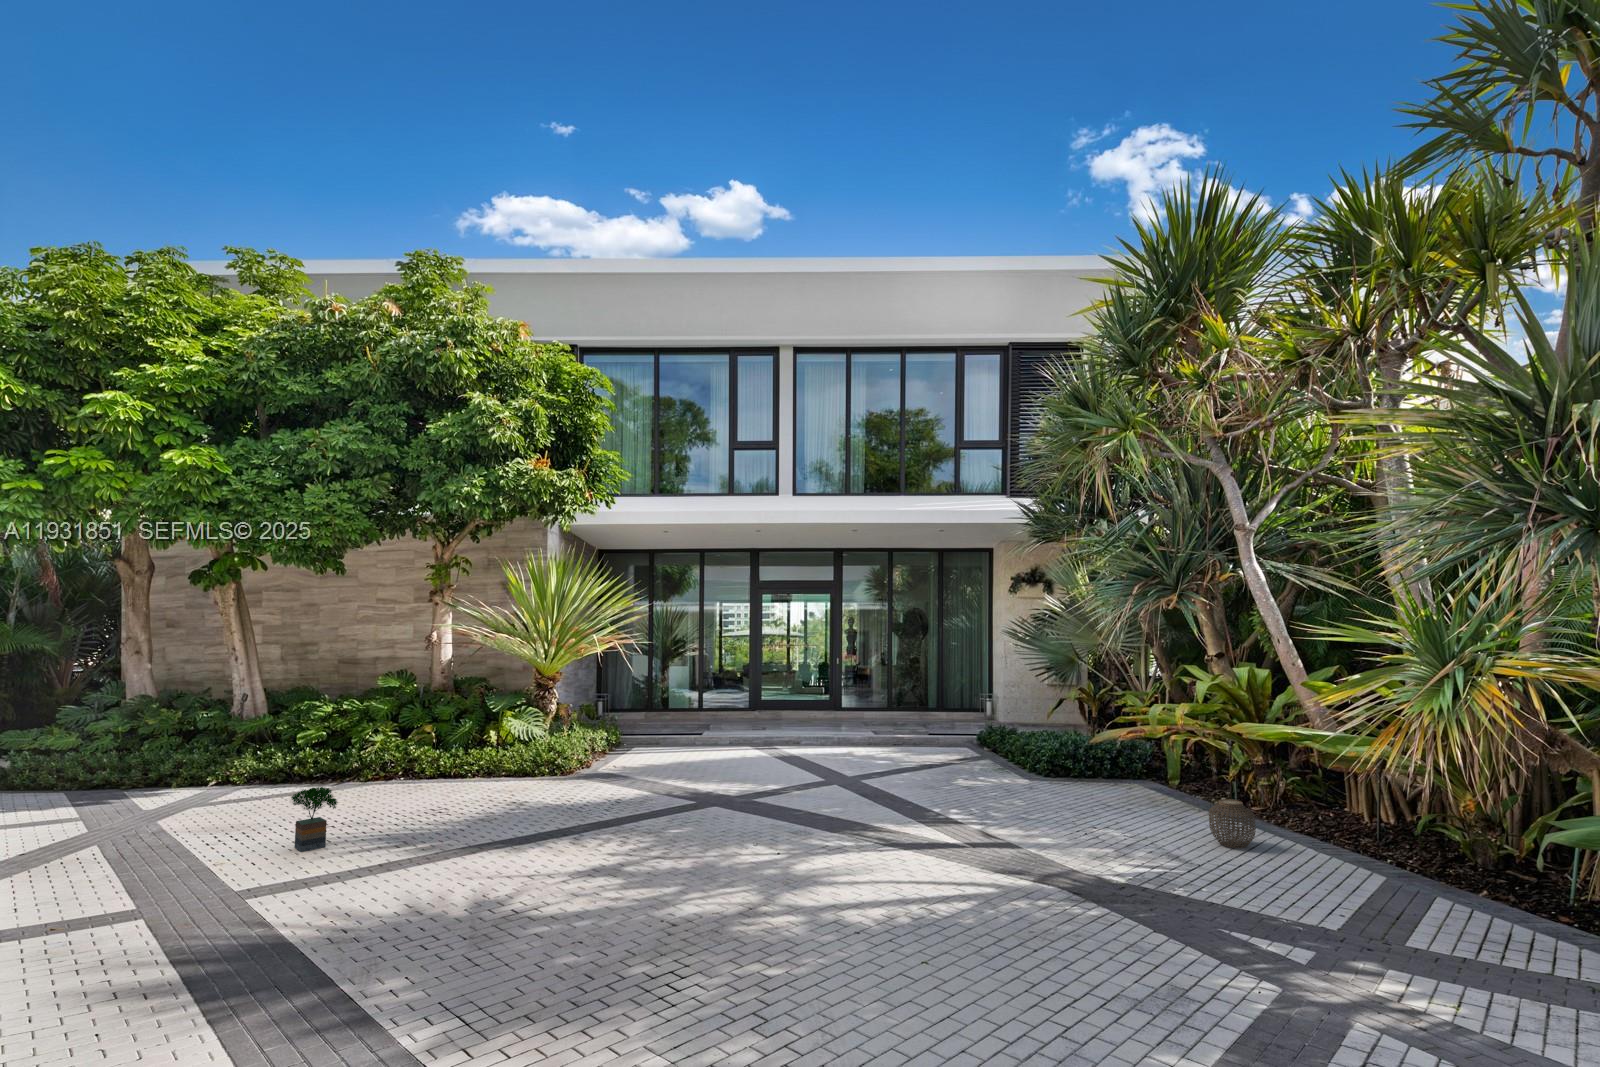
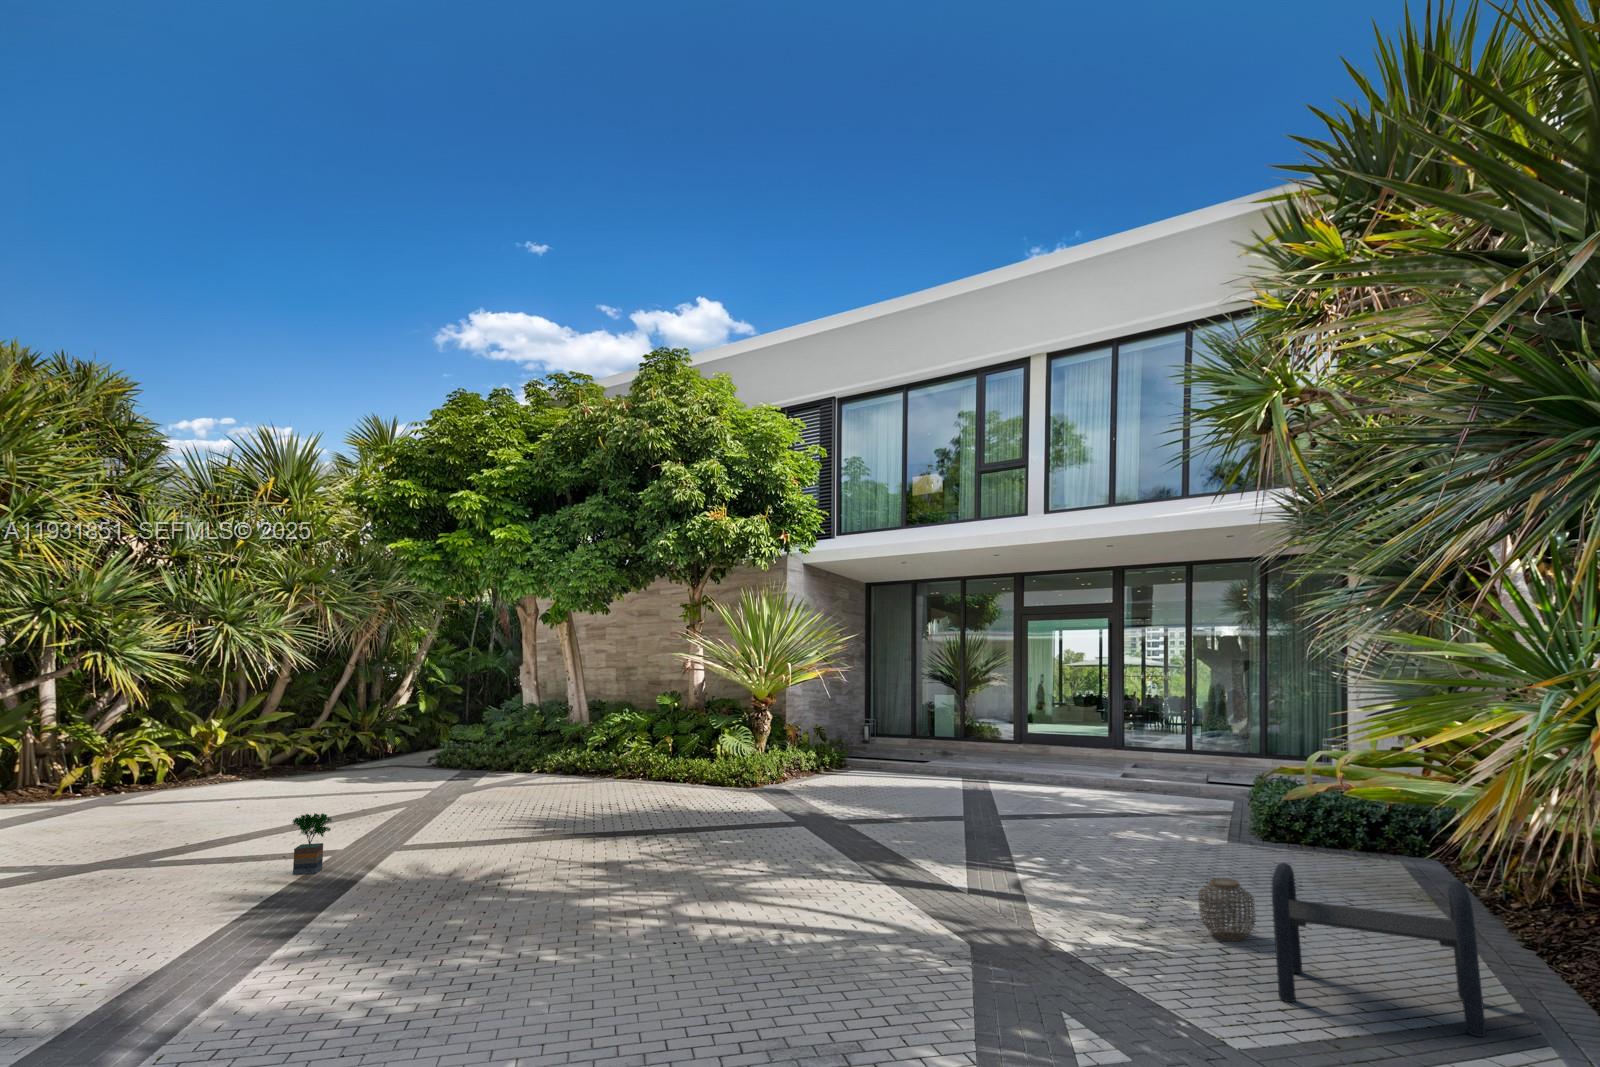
bench: none [1317,778,1494,886] -> present [1272,863,1486,1037]
potted tree: present [291,787,337,852] -> present [293,814,332,875]

